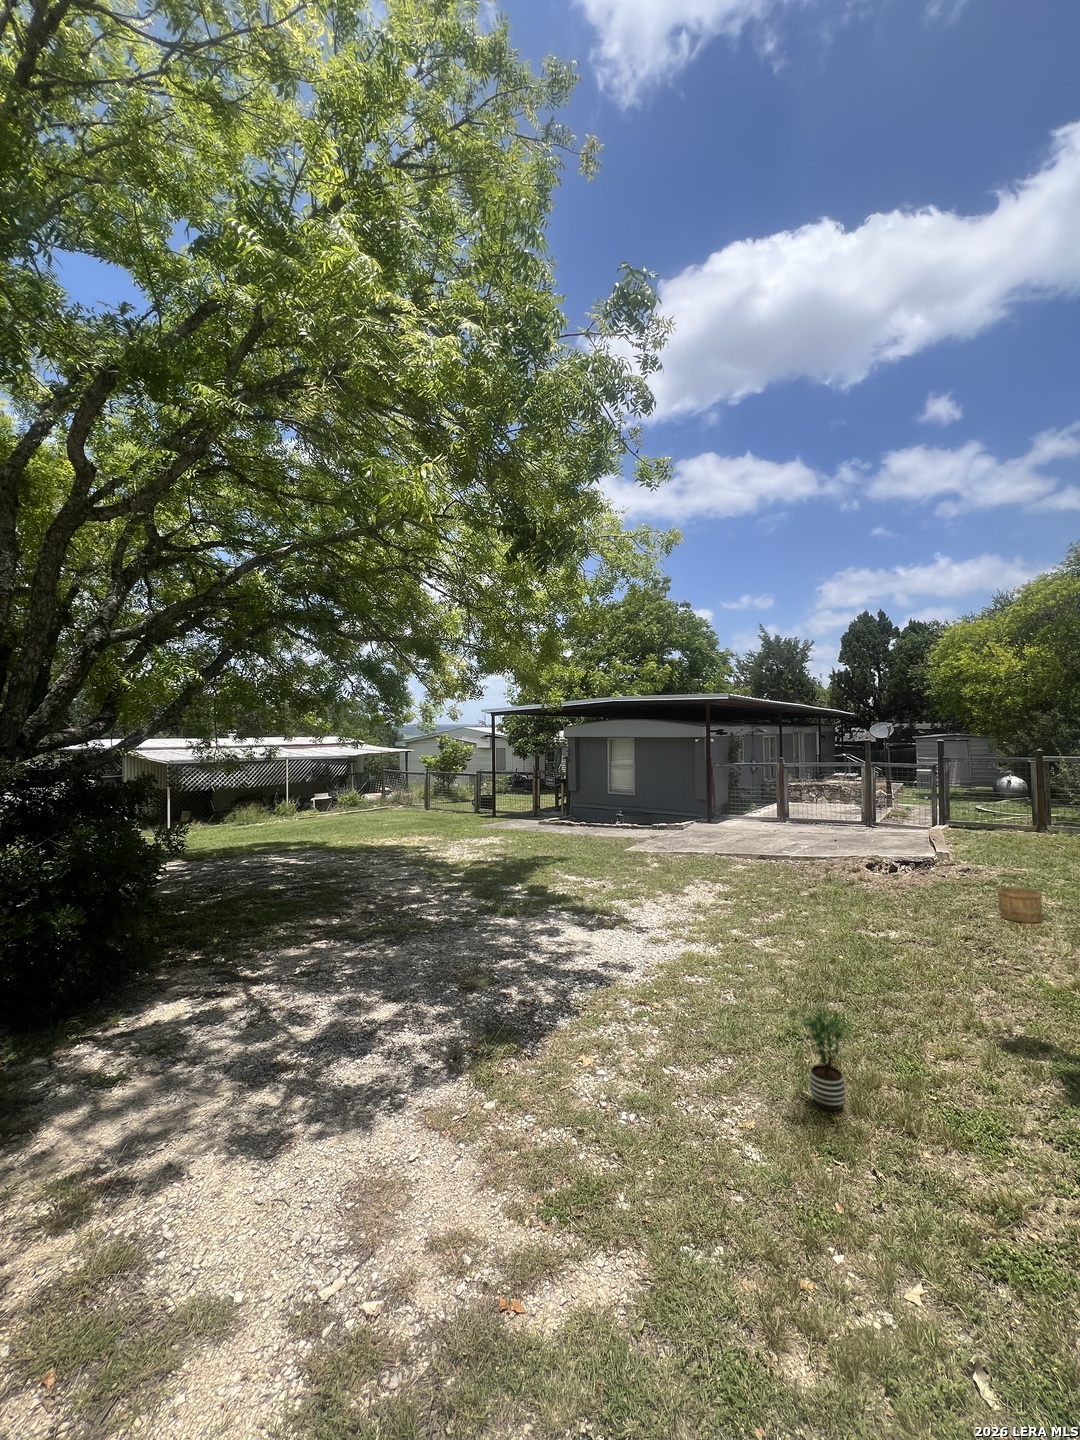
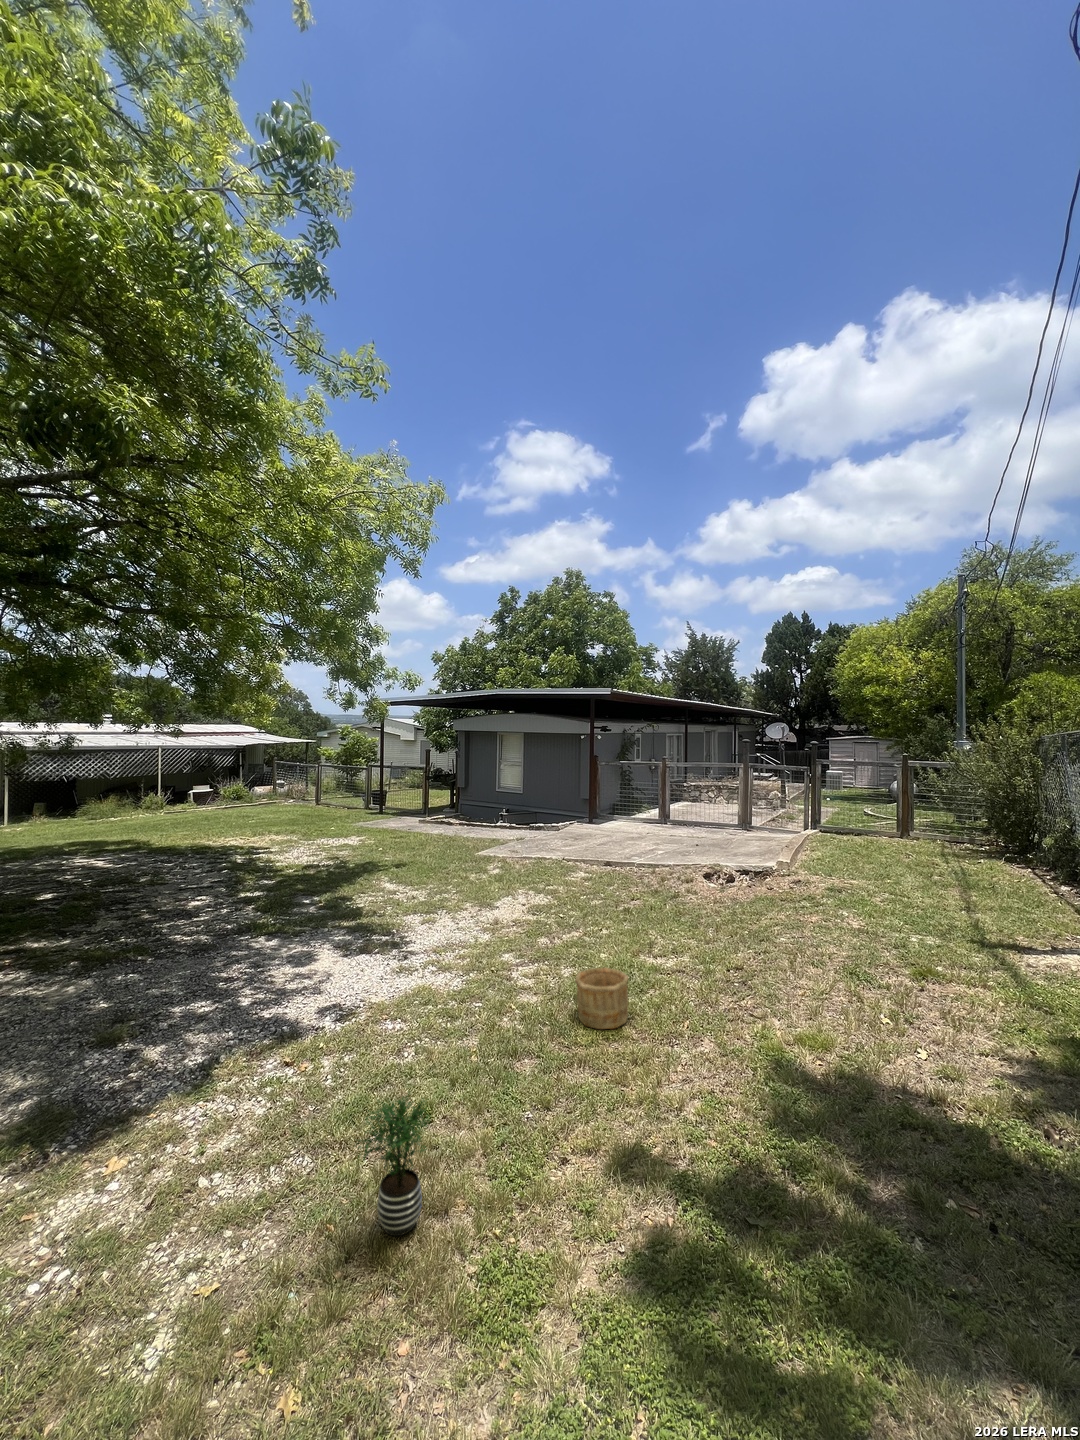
wooden bucket: present [997,887,1043,923] -> present [575,967,629,1029]

